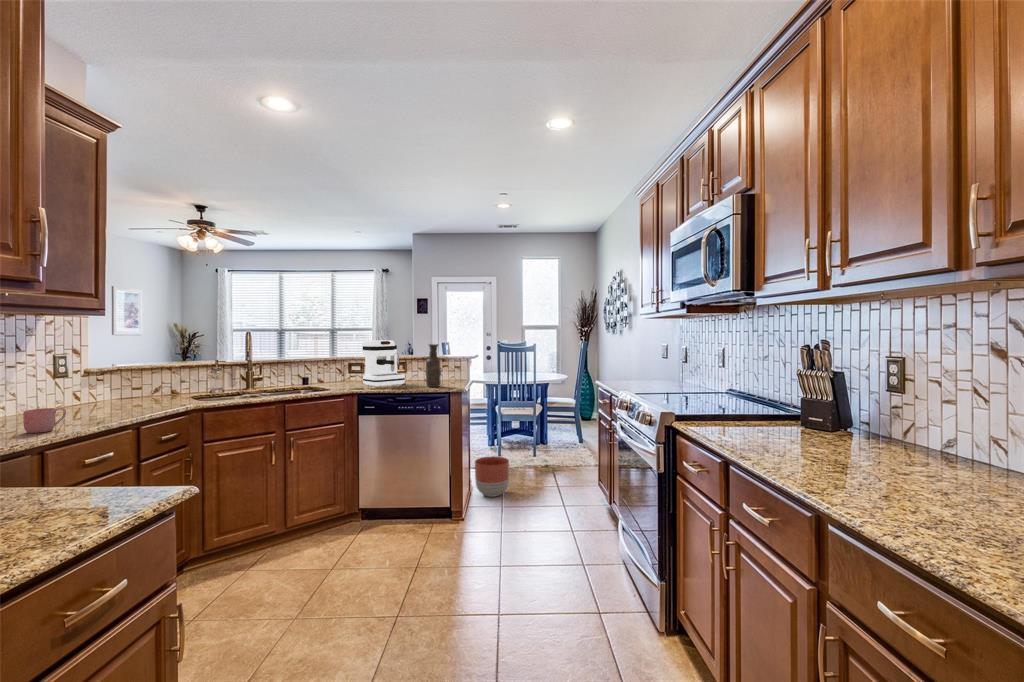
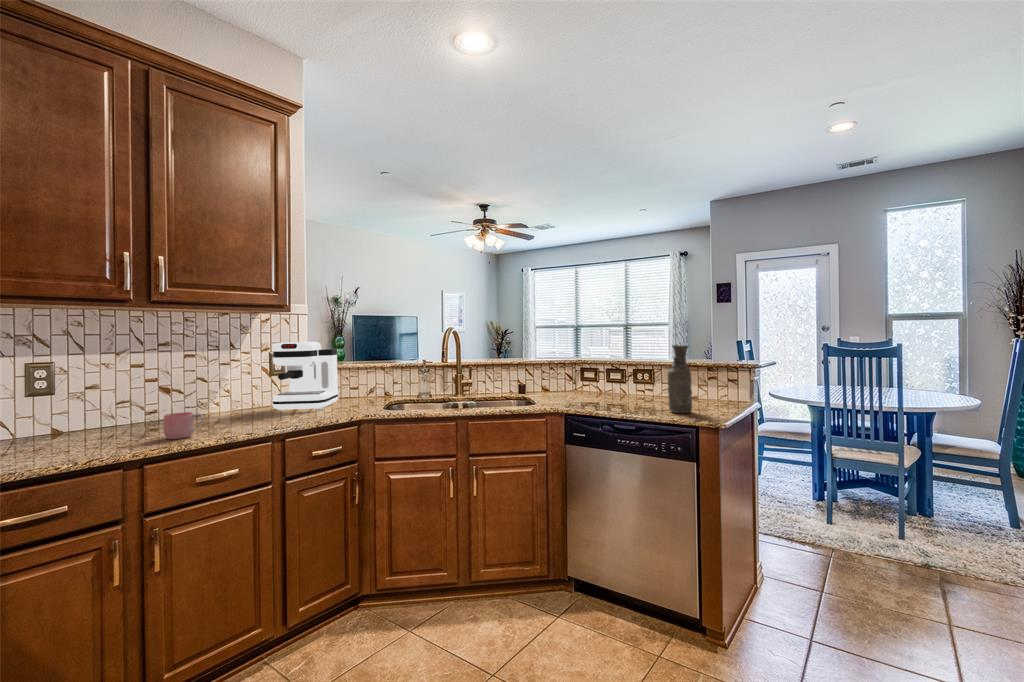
coffee maker: present [362,340,405,387] -> present [272,342,338,411]
planter: present [475,456,509,497] -> none [762,533,829,609]

